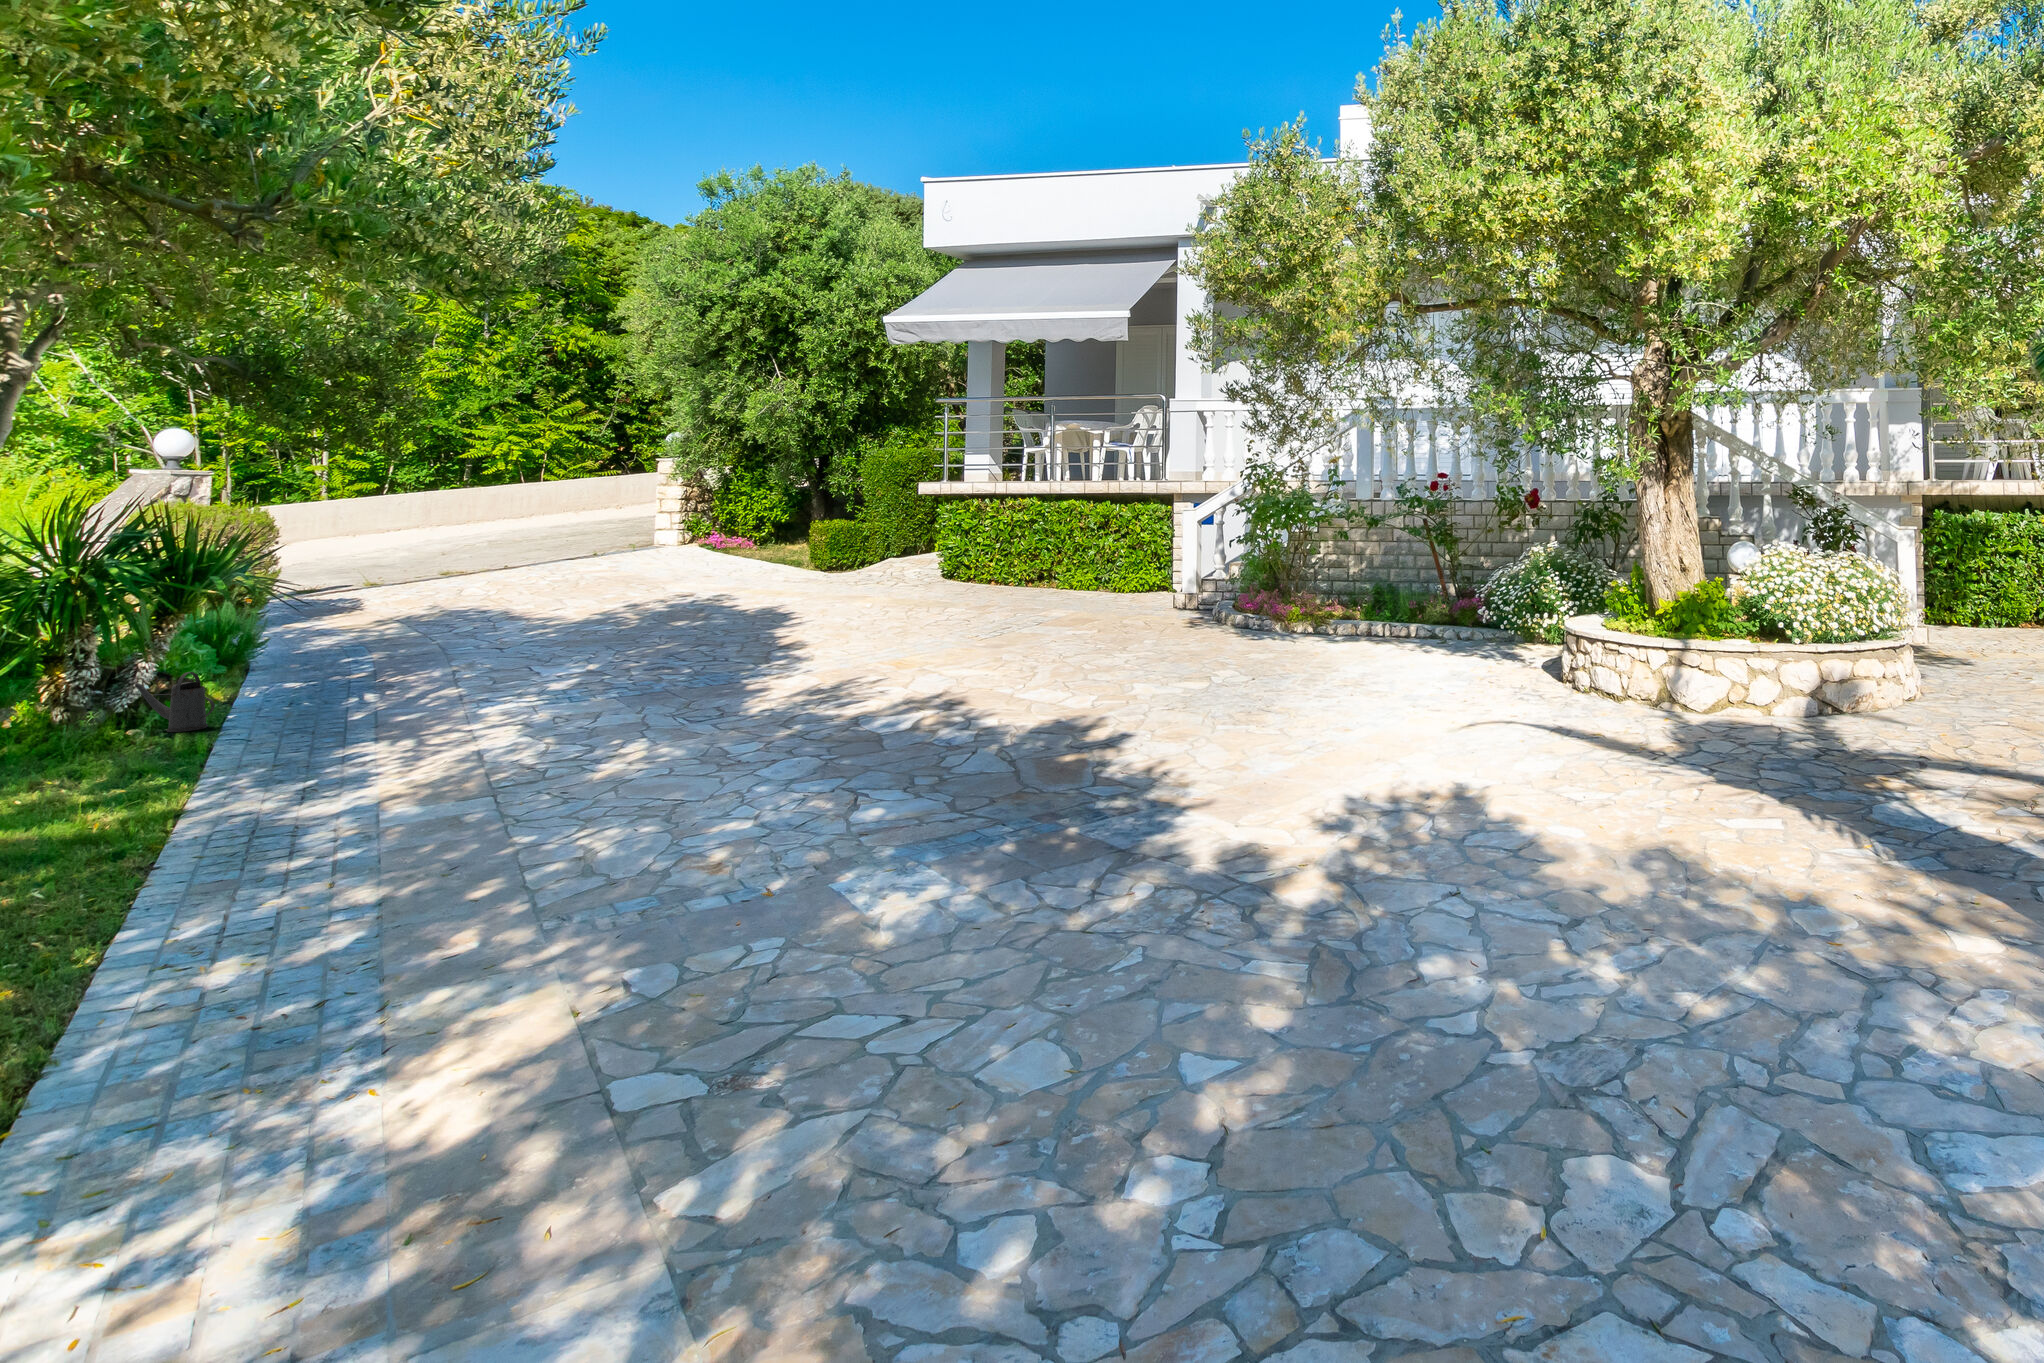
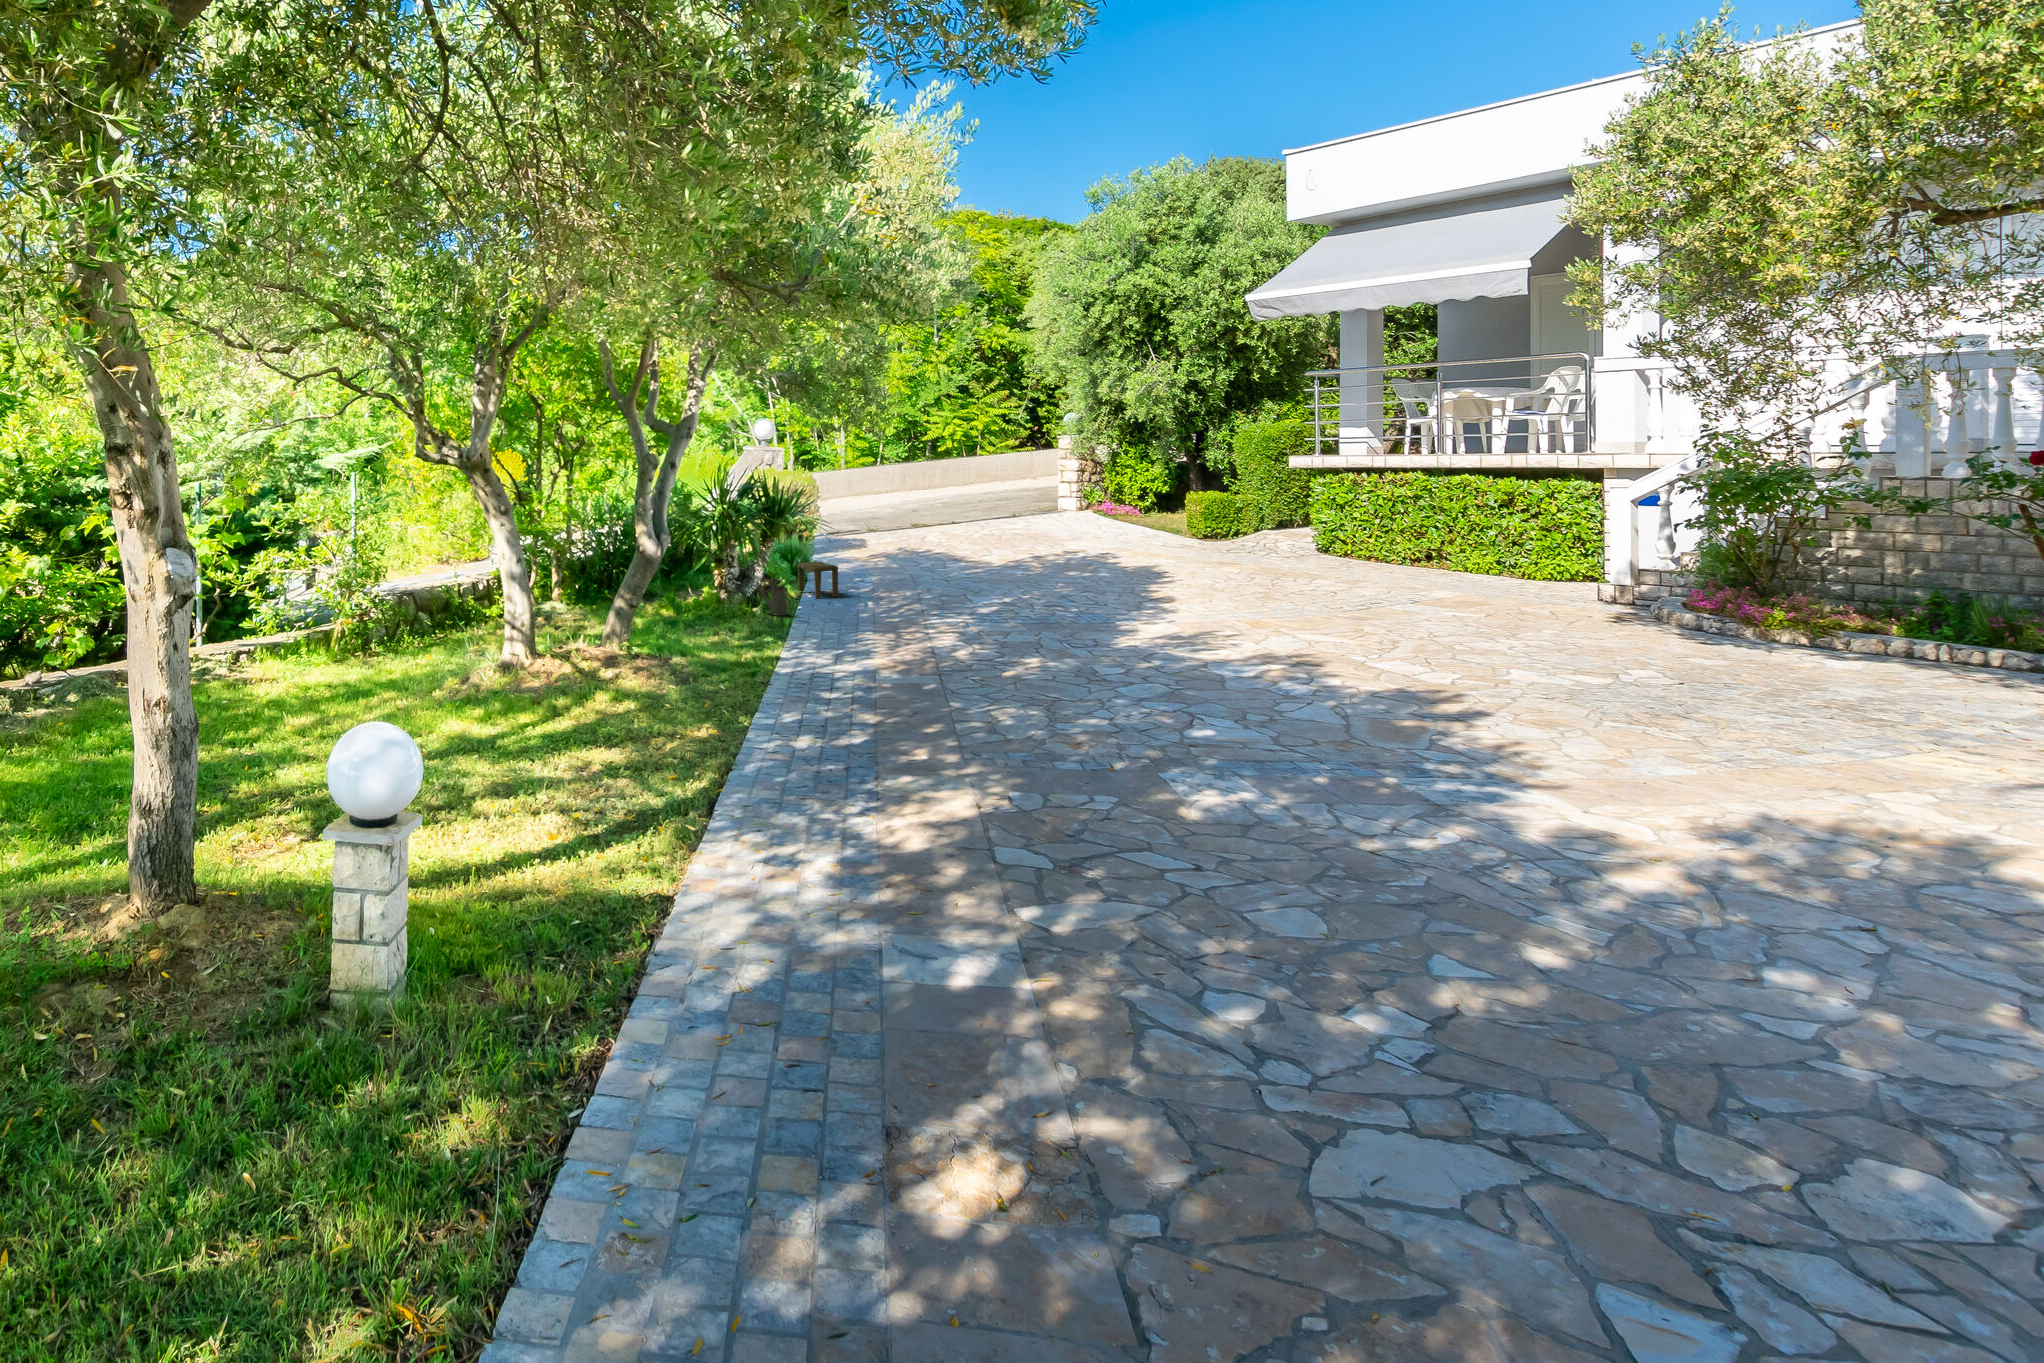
bench: none [231,636,313,692] -> present [797,562,838,598]

